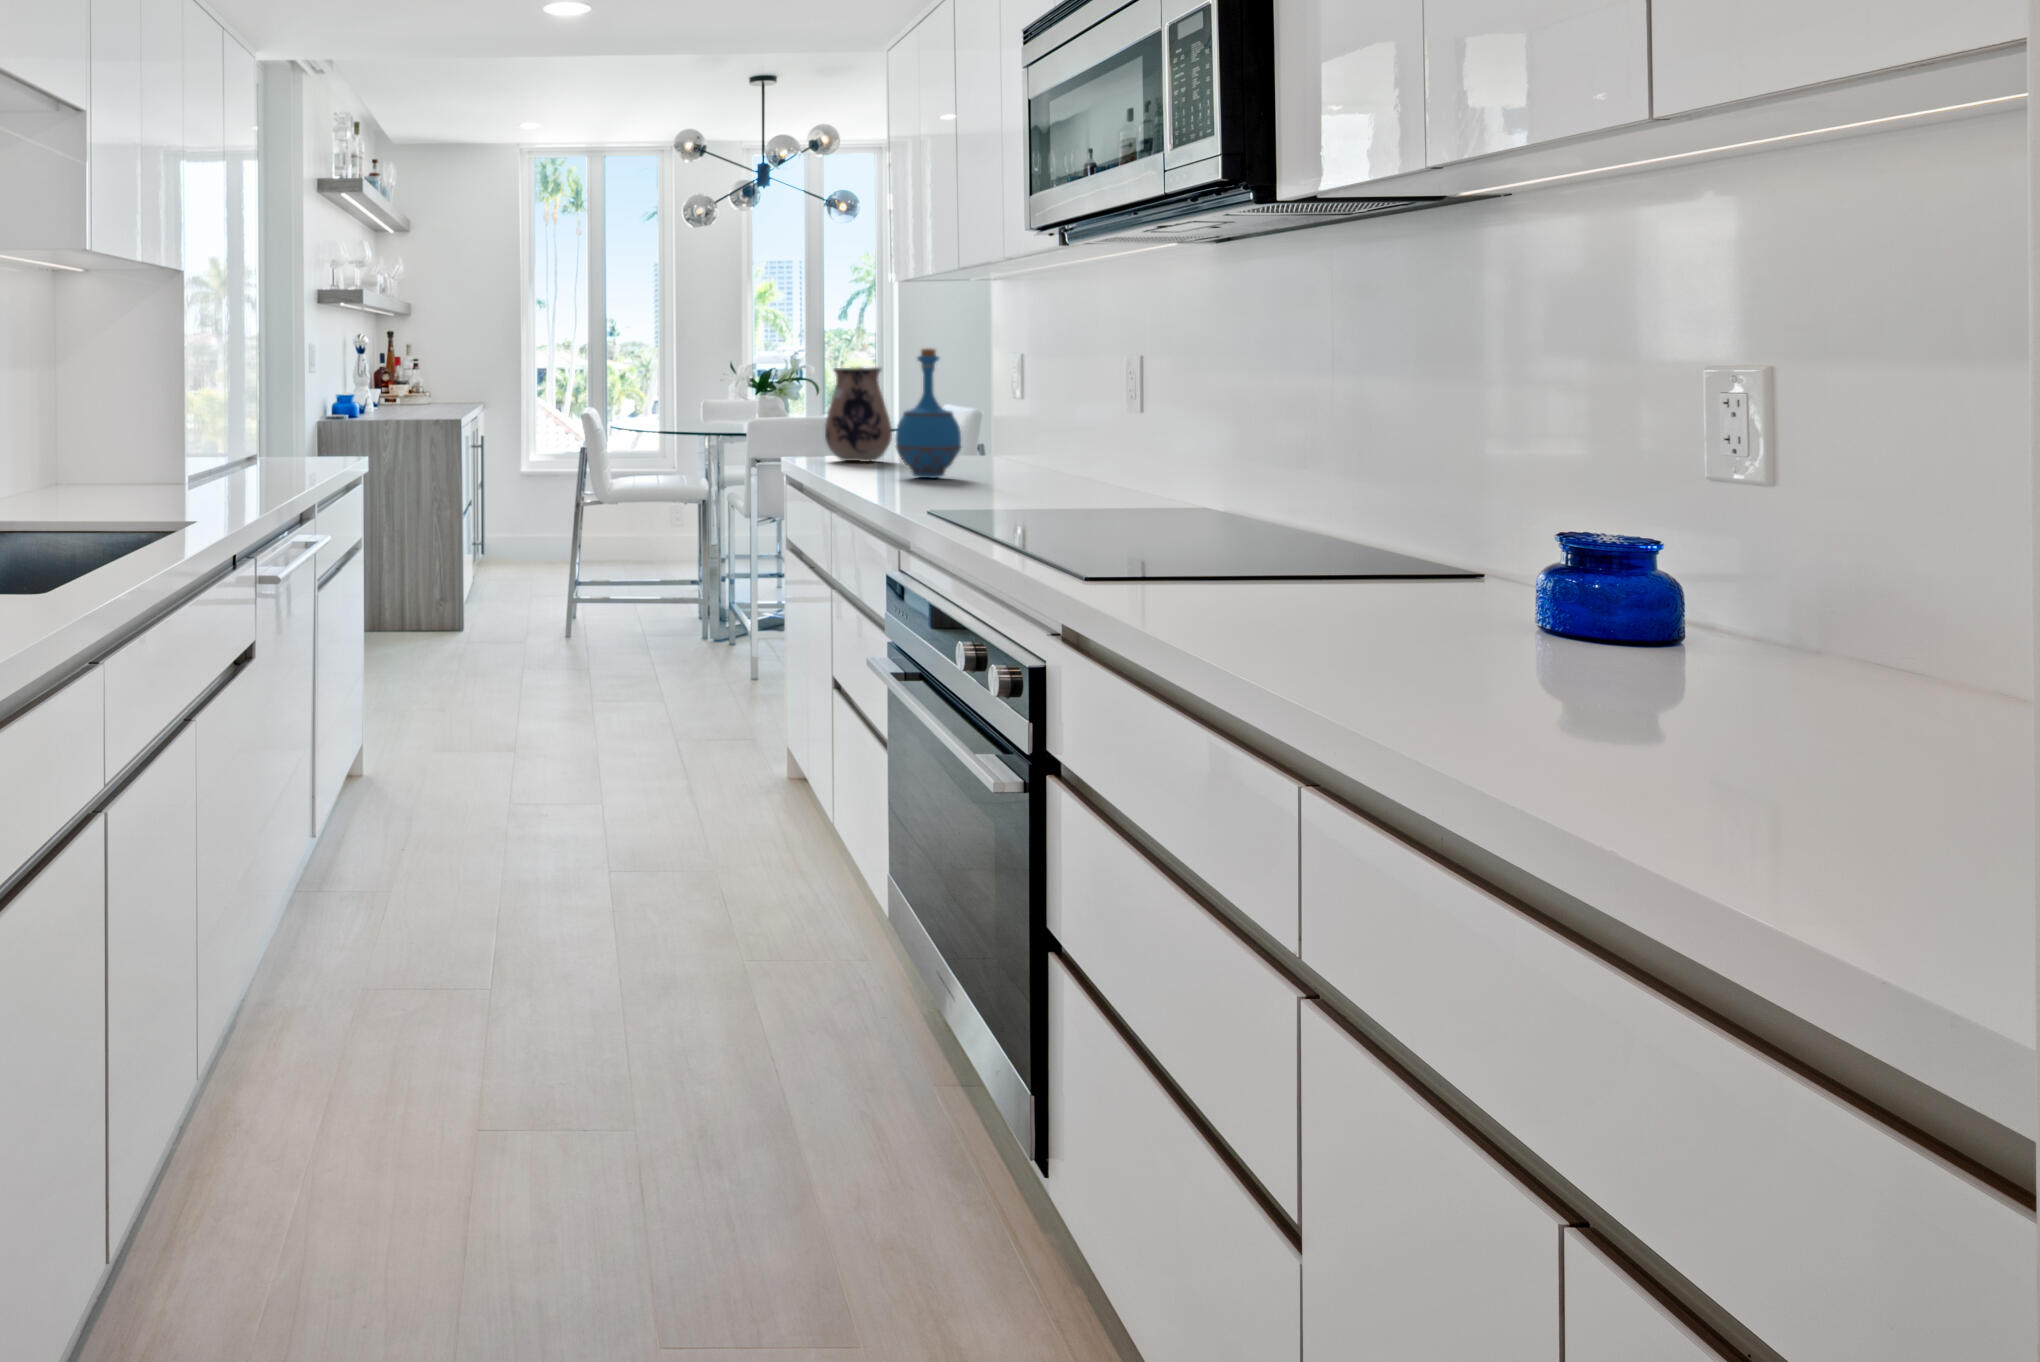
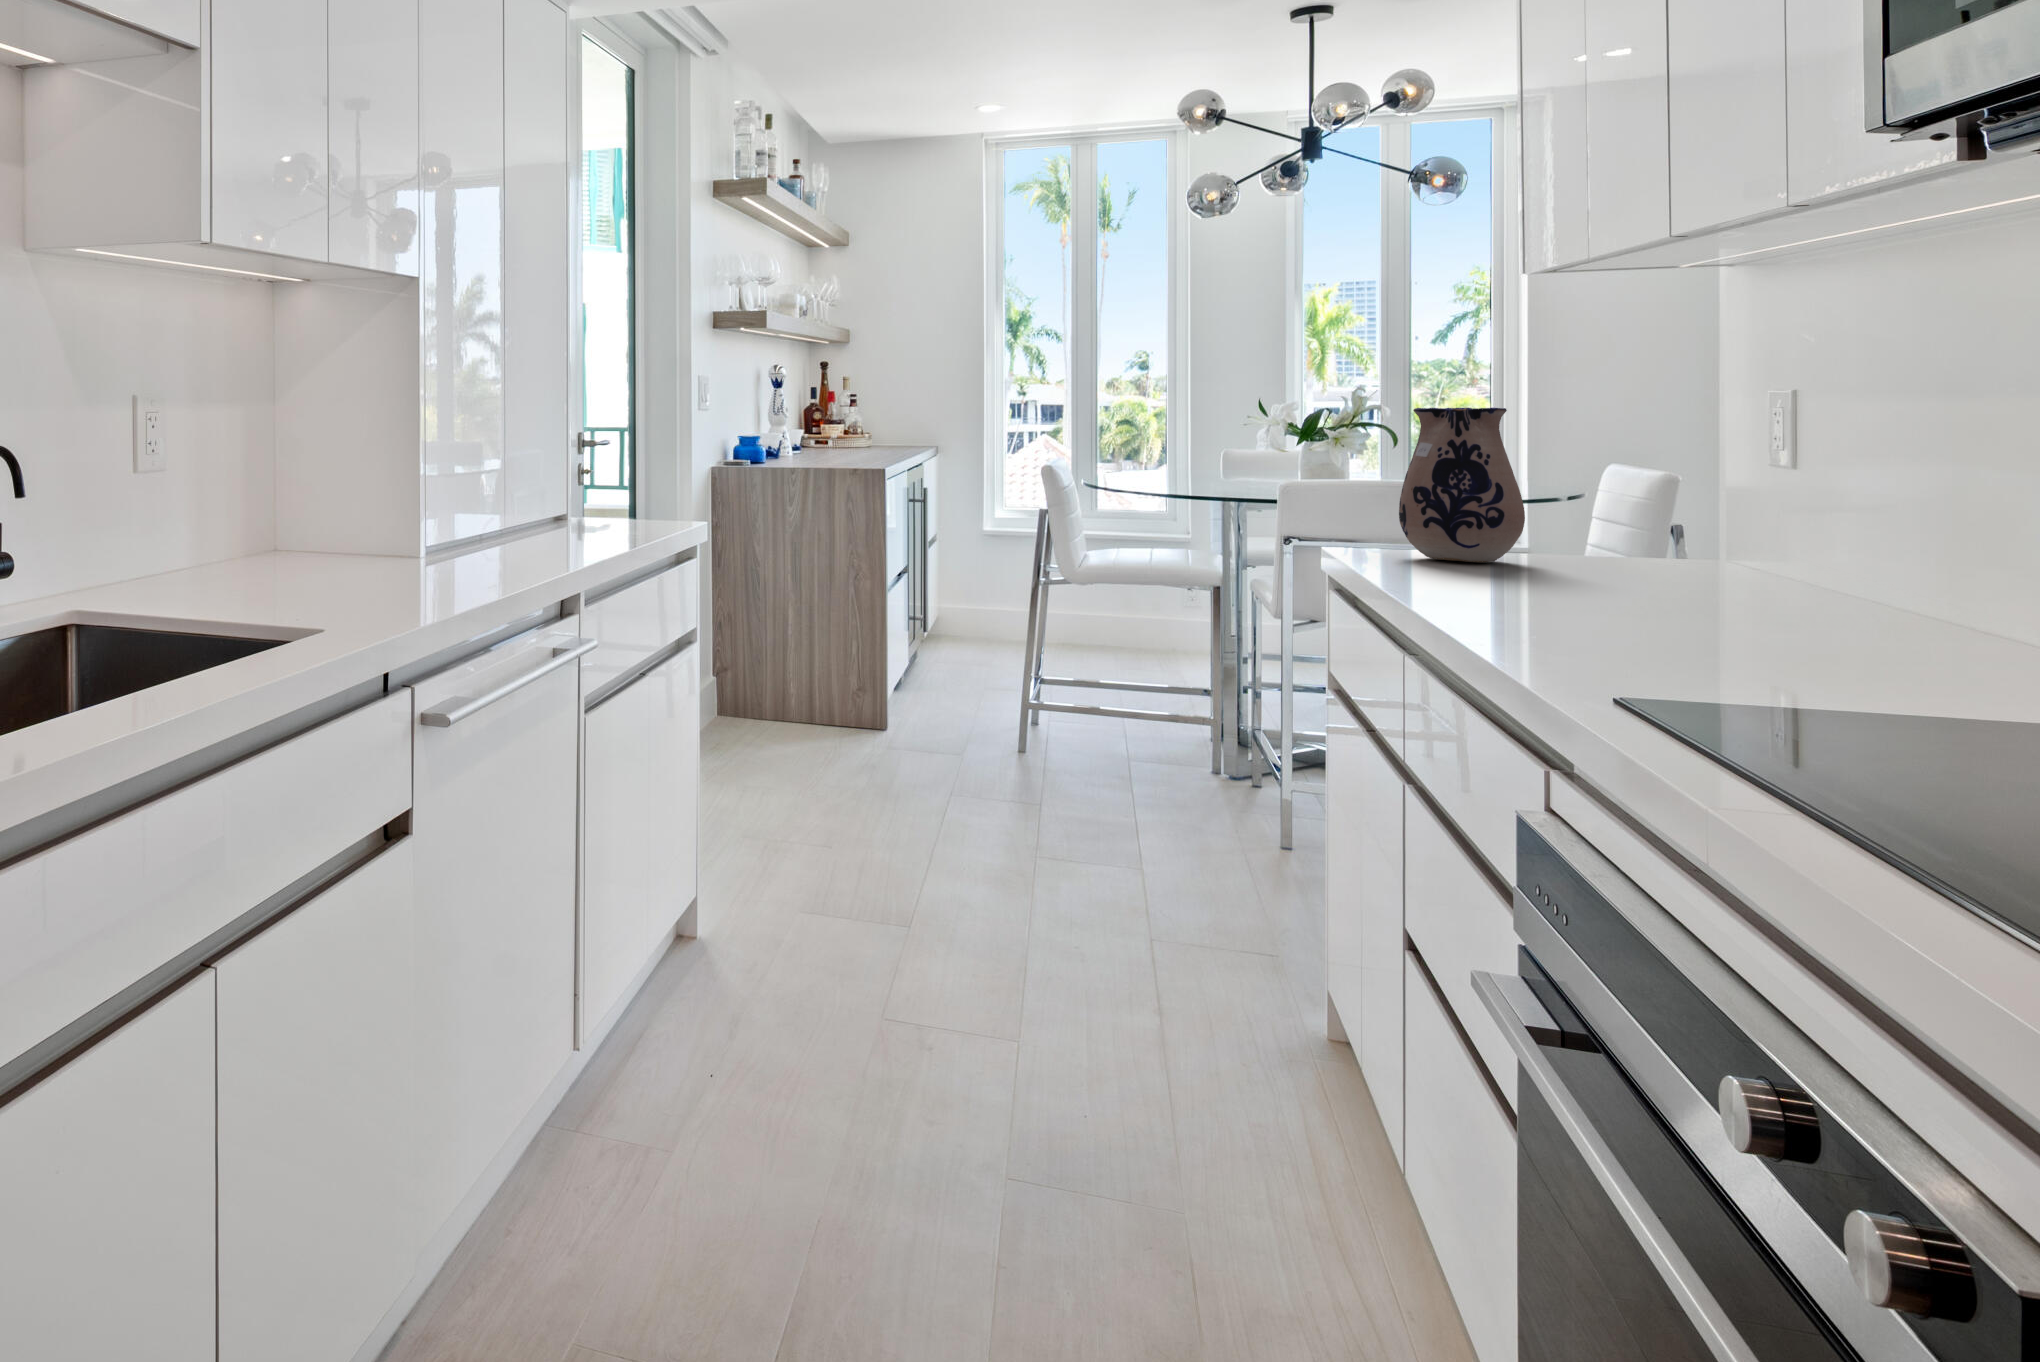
bottle: present [895,349,961,478] -> none [1535,374,1678,606]

